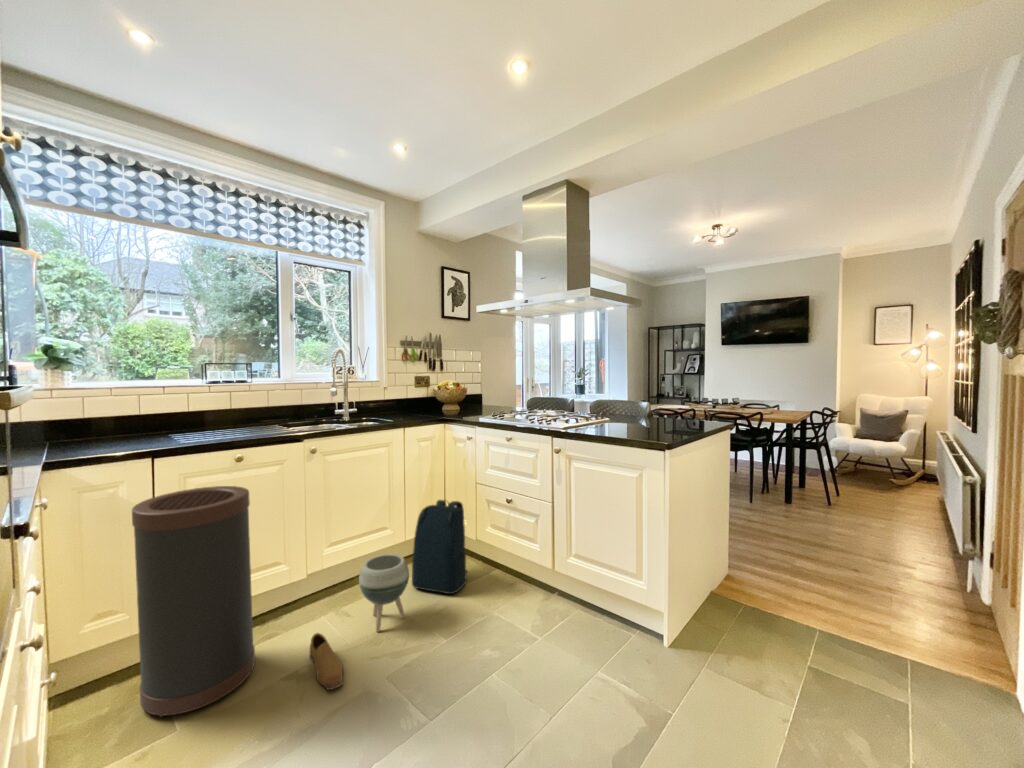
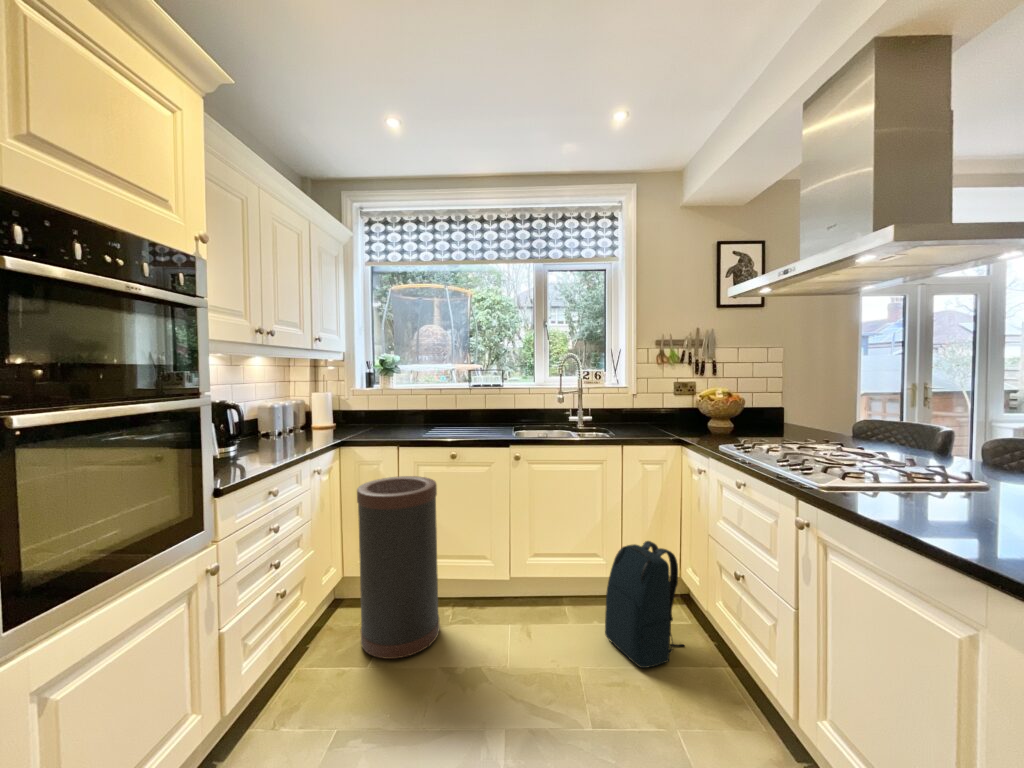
planter: present [359,554,409,632] -> none [525,584,579,669]
shoe: present [309,633,343,690] -> none [453,640,485,706]

